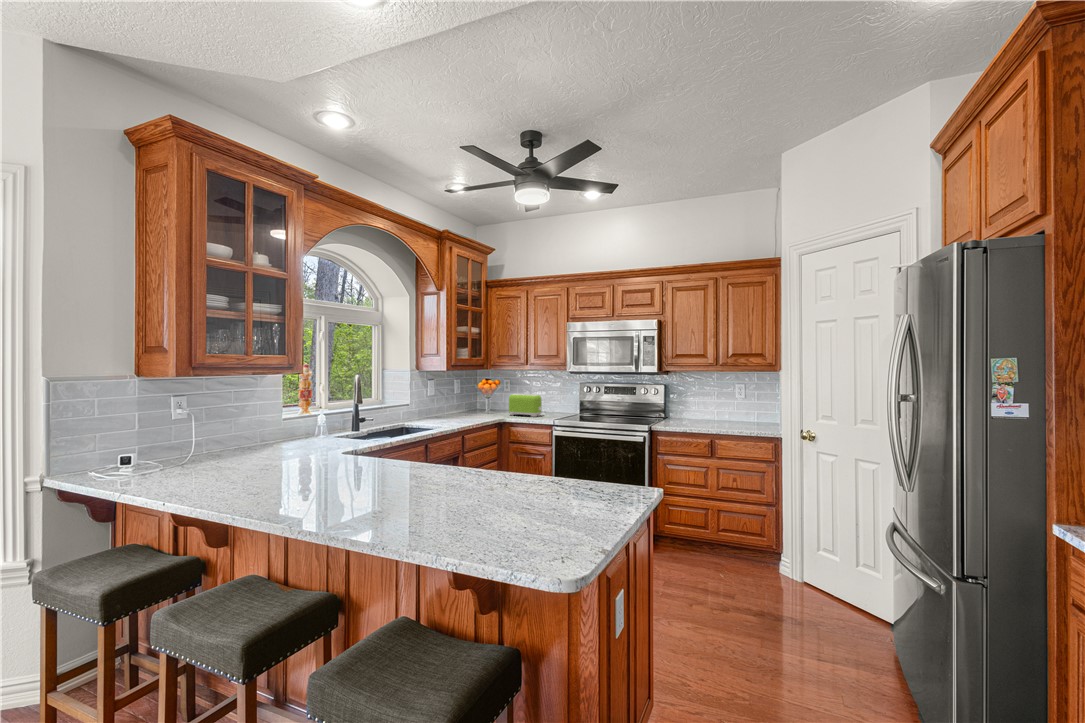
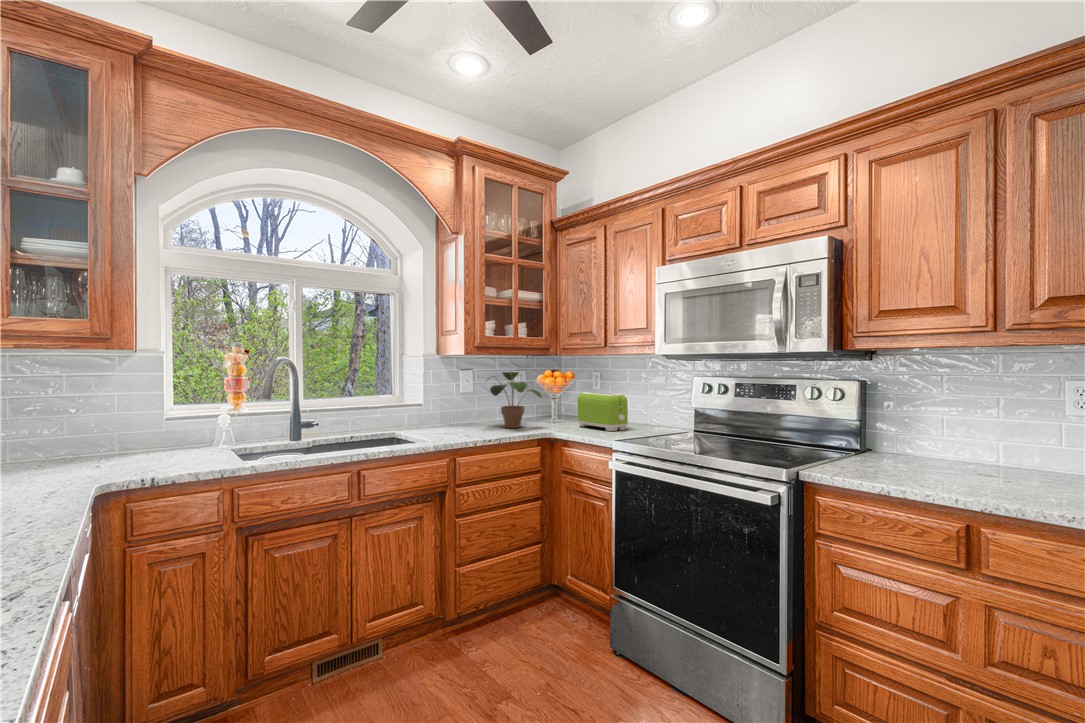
potted plant: none [451,381,489,418] -> present [487,372,542,428]

